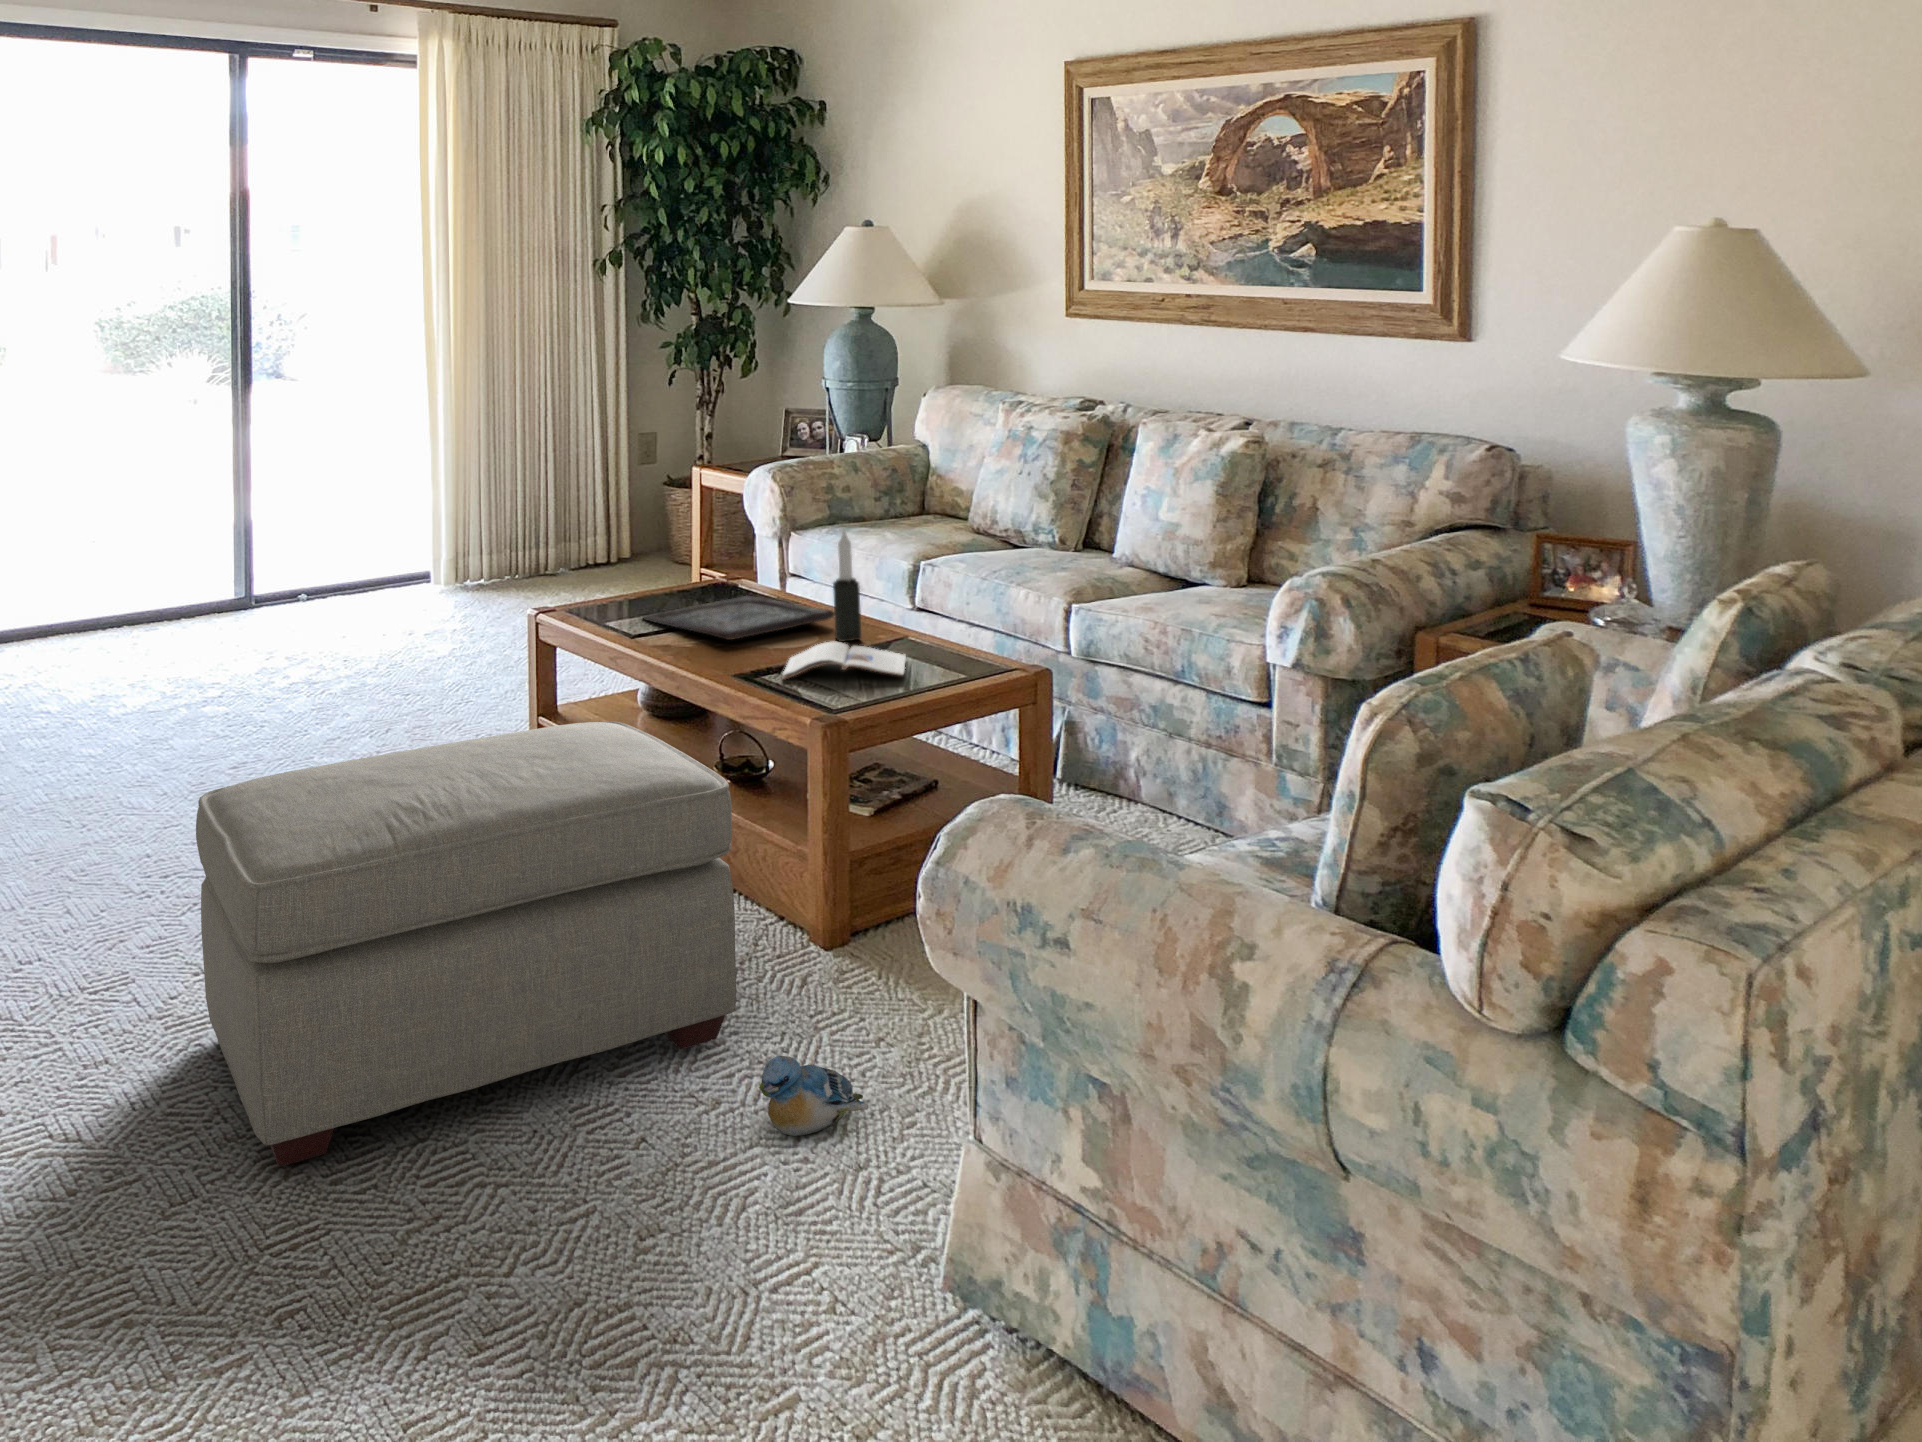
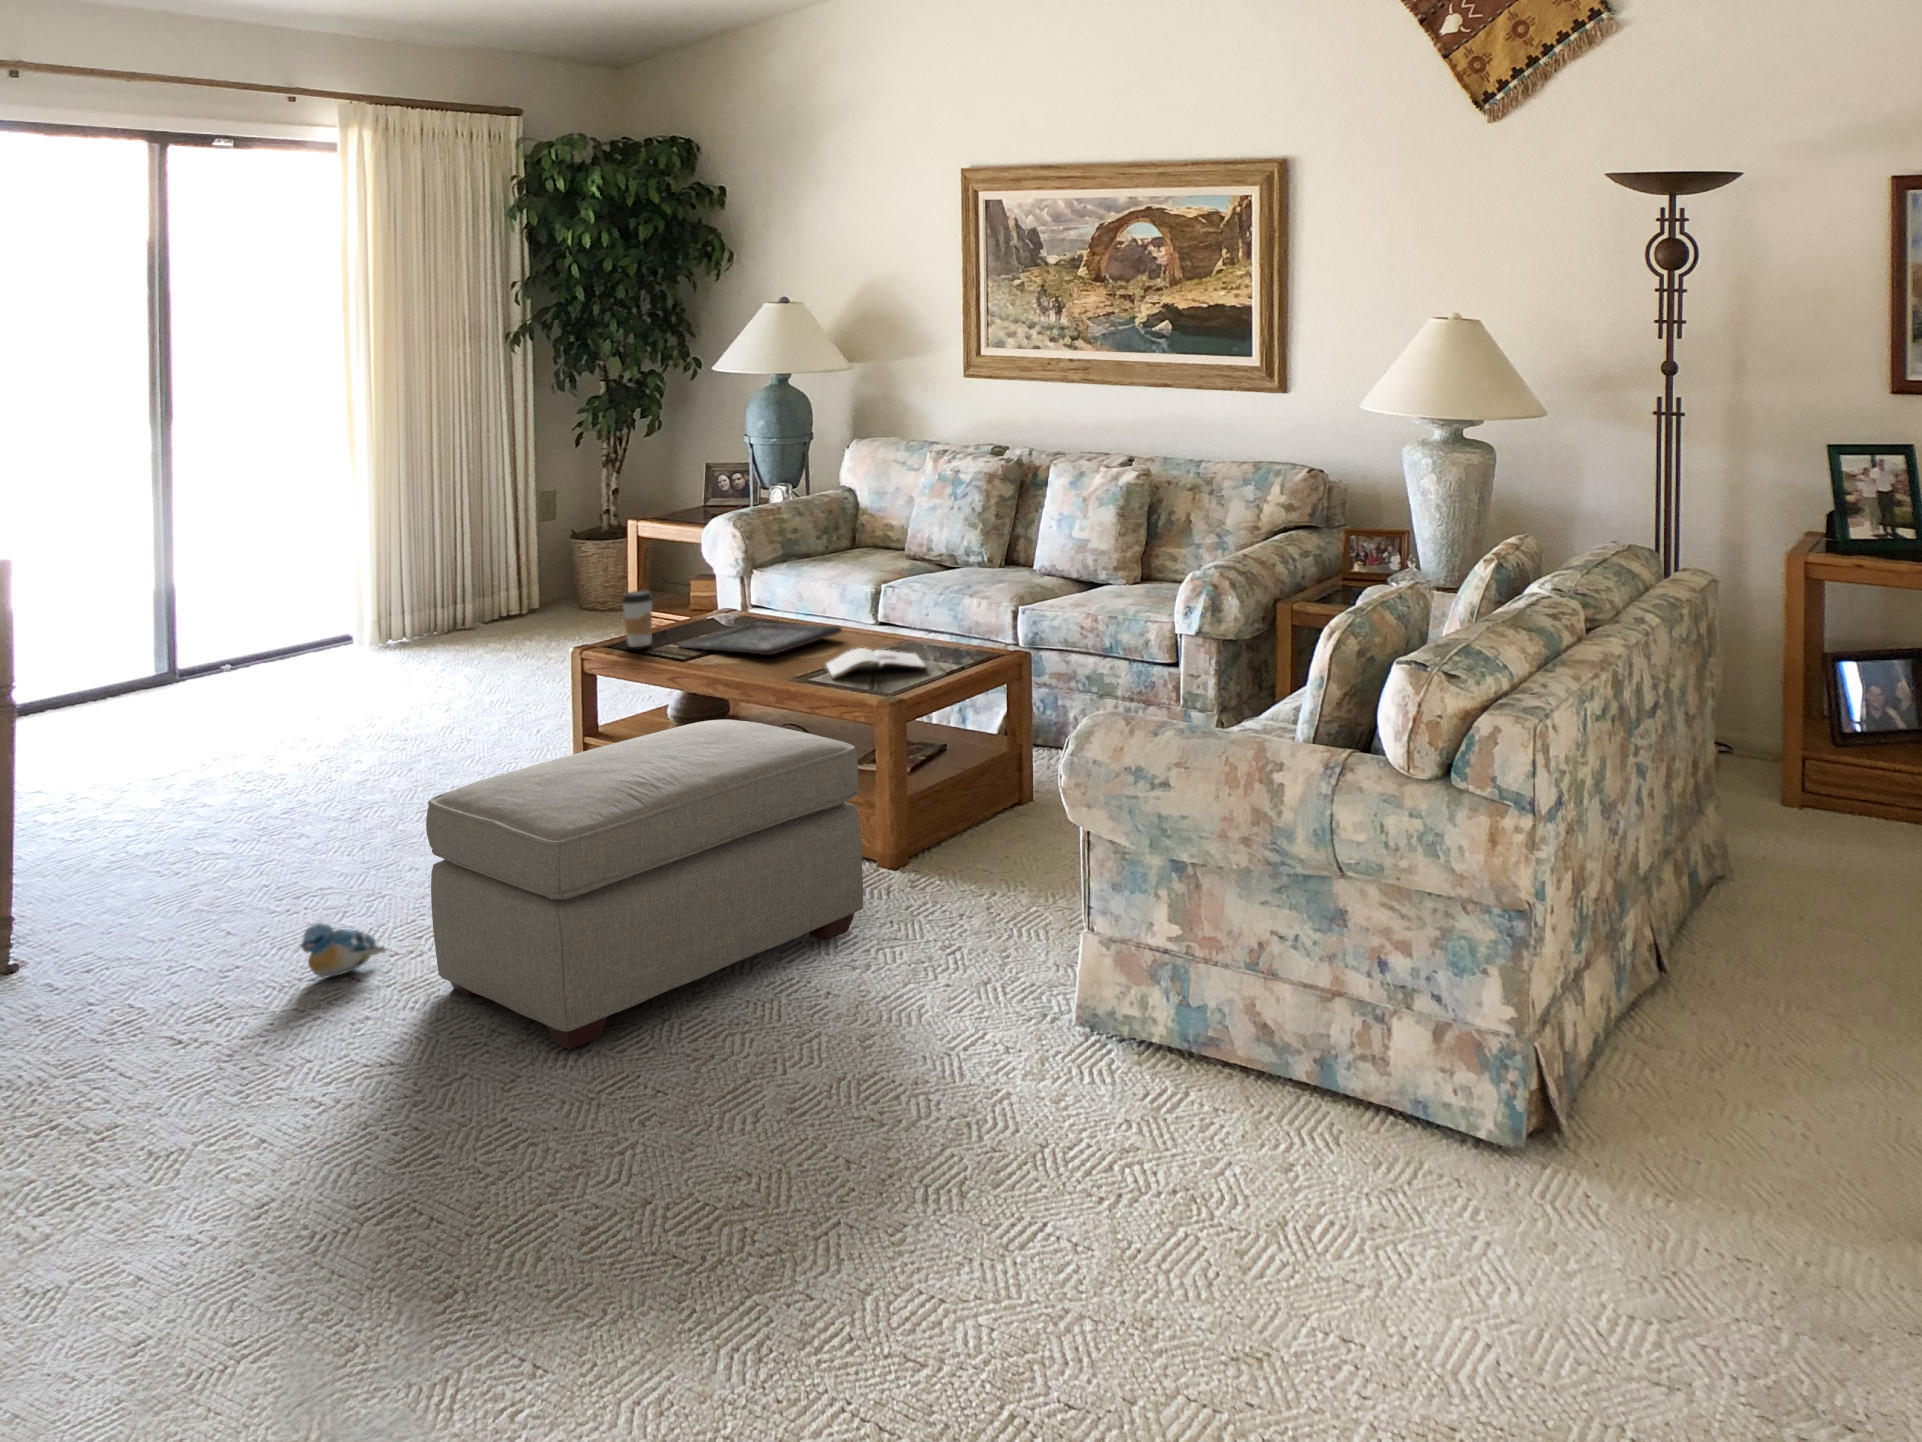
candle: present [833,528,861,641] -> none [848,560,872,649]
coffee cup: none [583,548,618,615] -> present [622,591,652,647]
plush toy: present [759,1056,868,1136] -> present [301,923,386,977]

